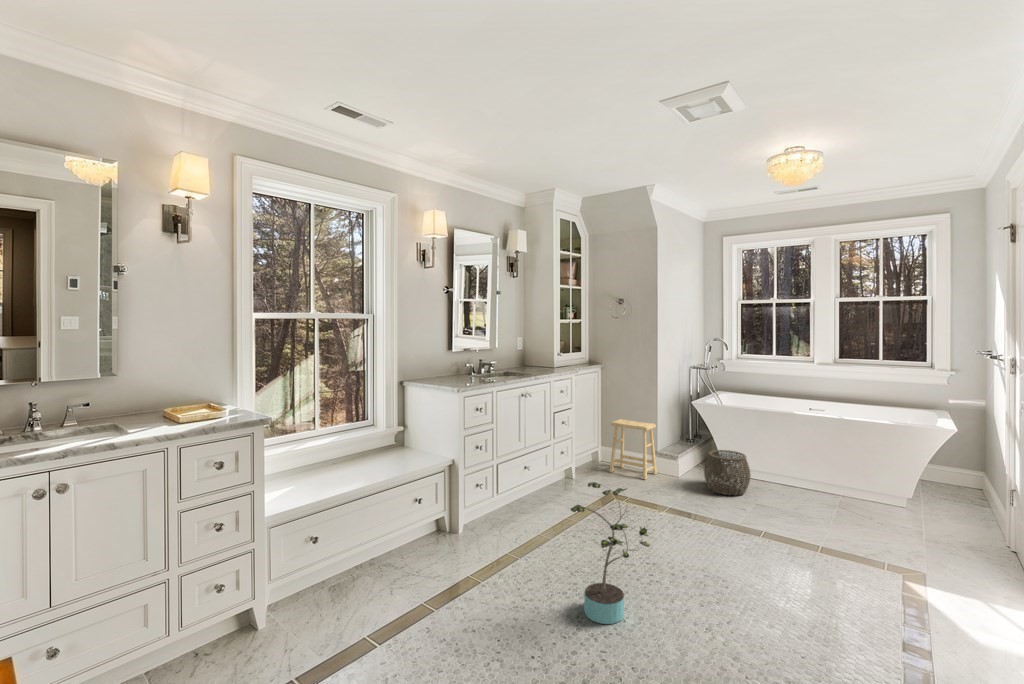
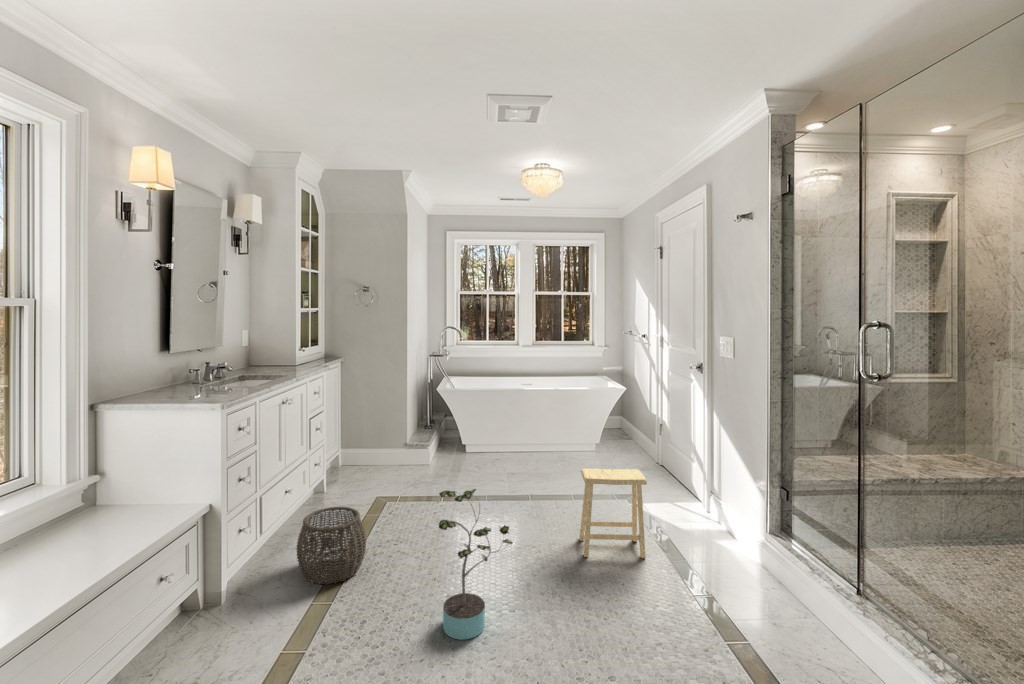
footstool: present [610,419,657,480] -> present [579,468,647,558]
woven basket: present [704,450,751,495] -> present [297,507,366,585]

